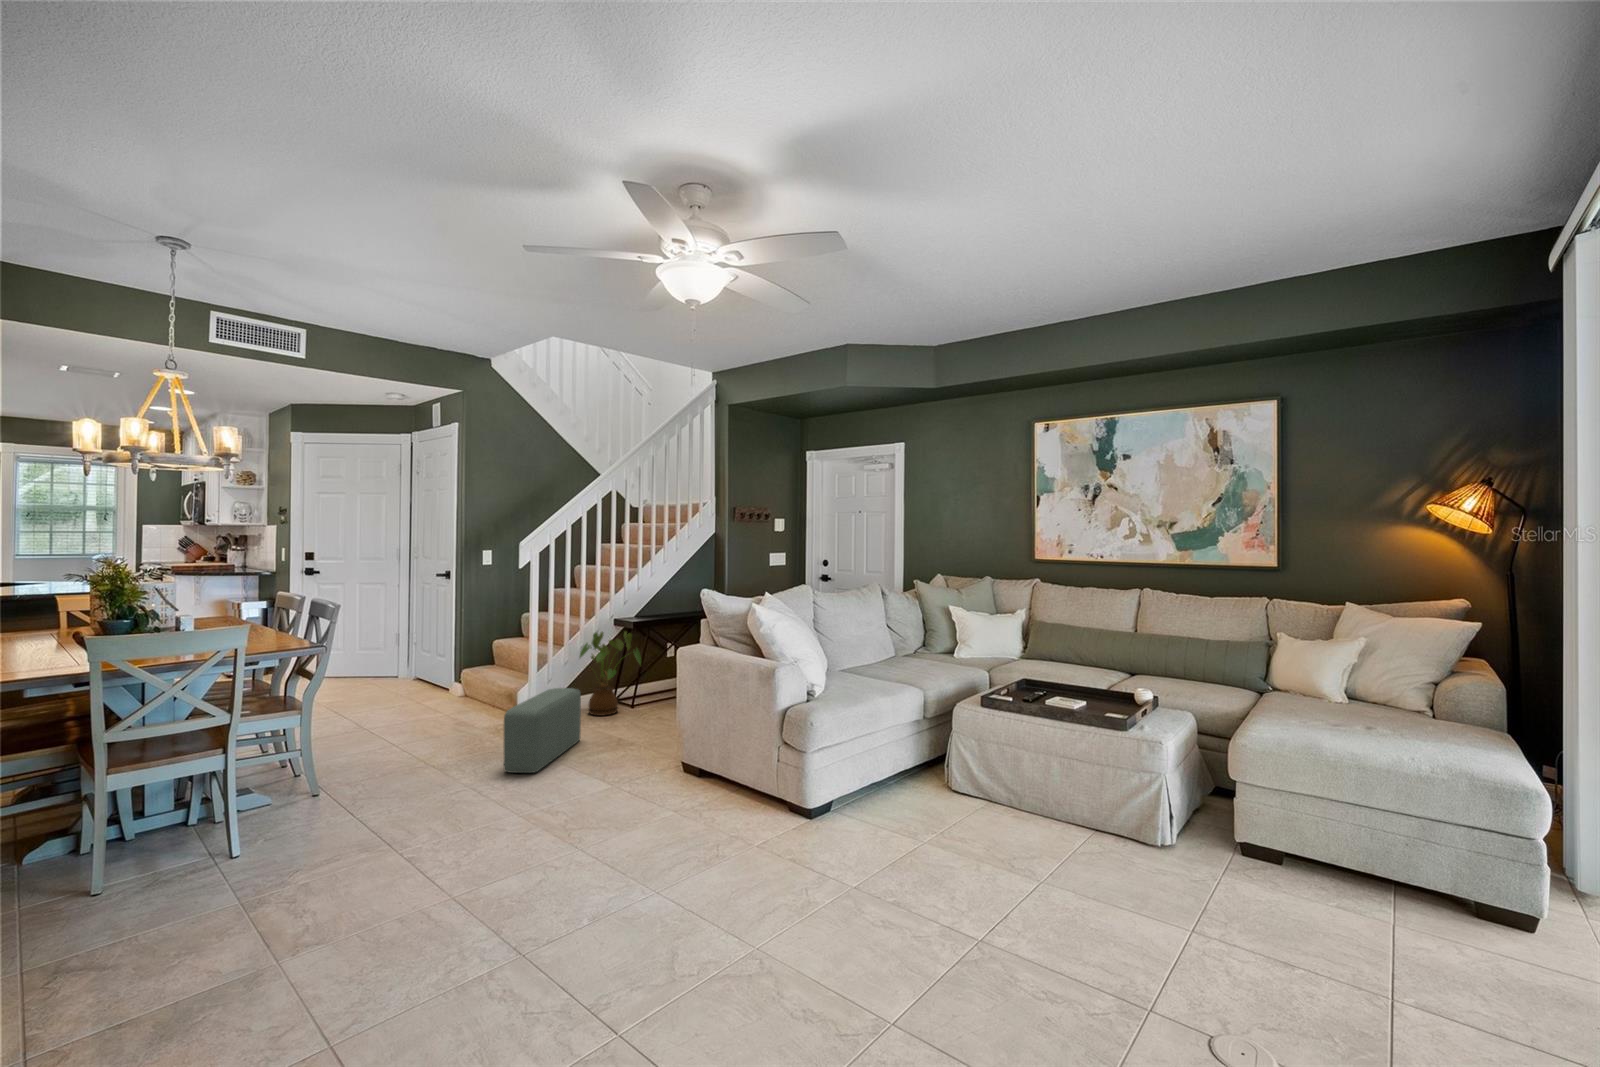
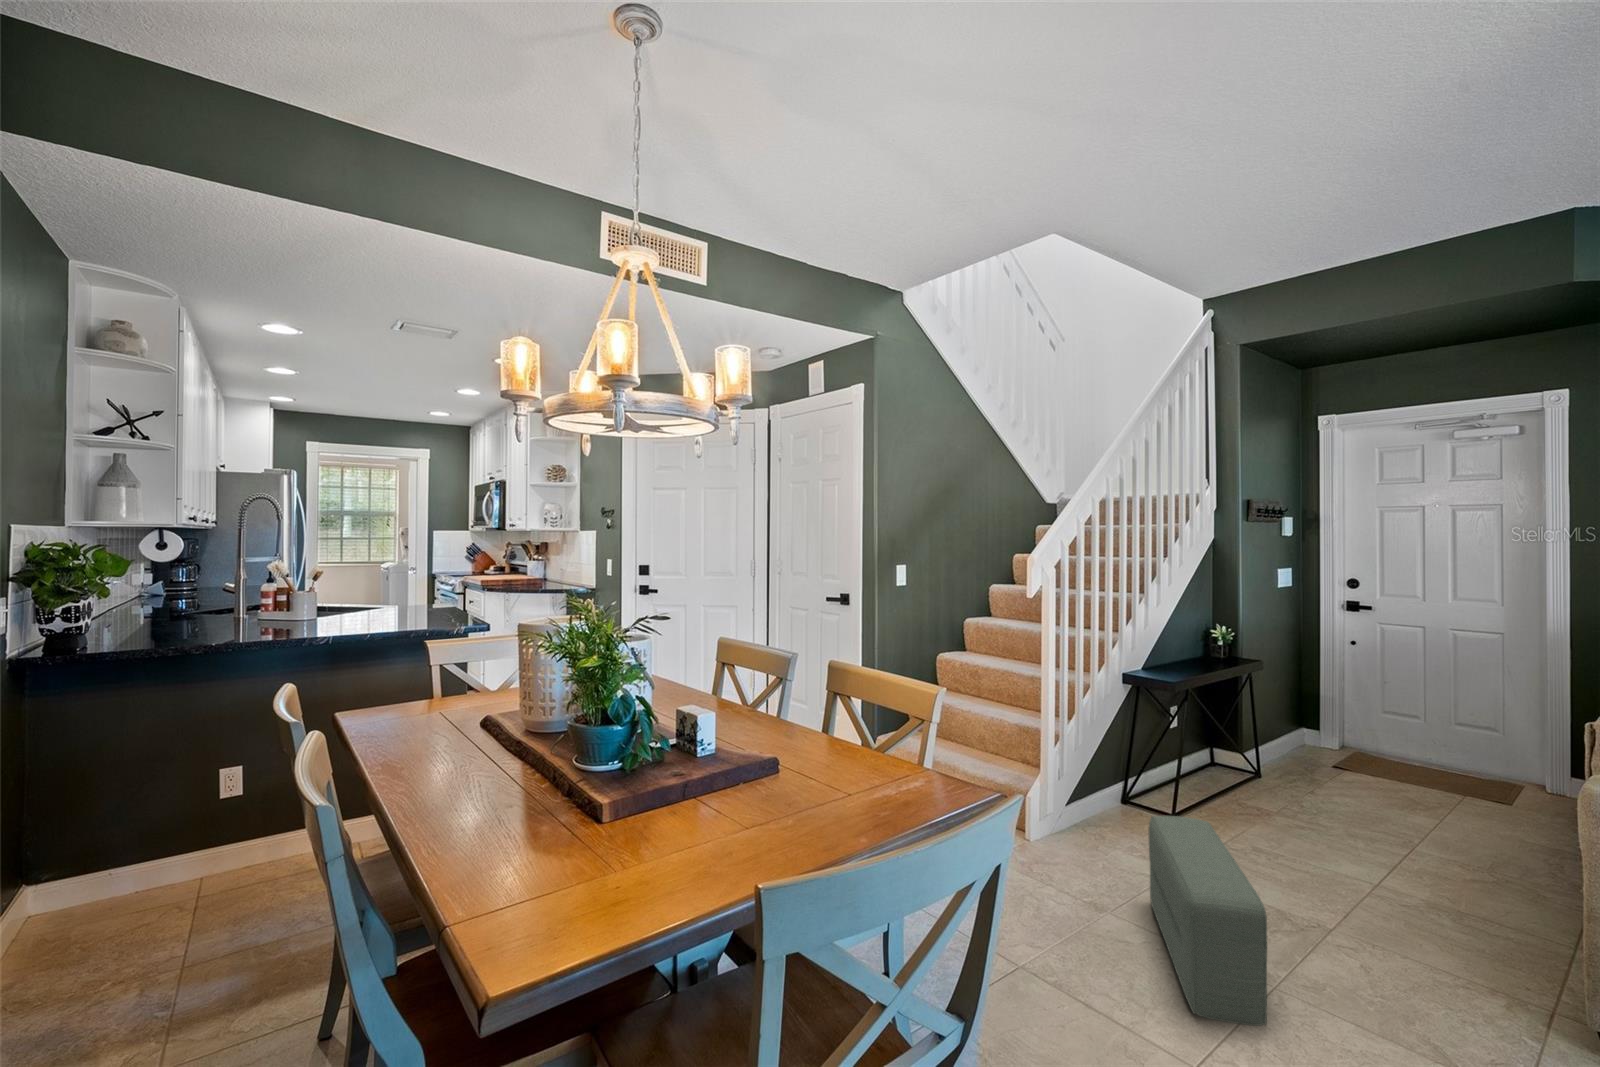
house plant: present [580,632,641,716] -> none [1103,694,1219,837]

